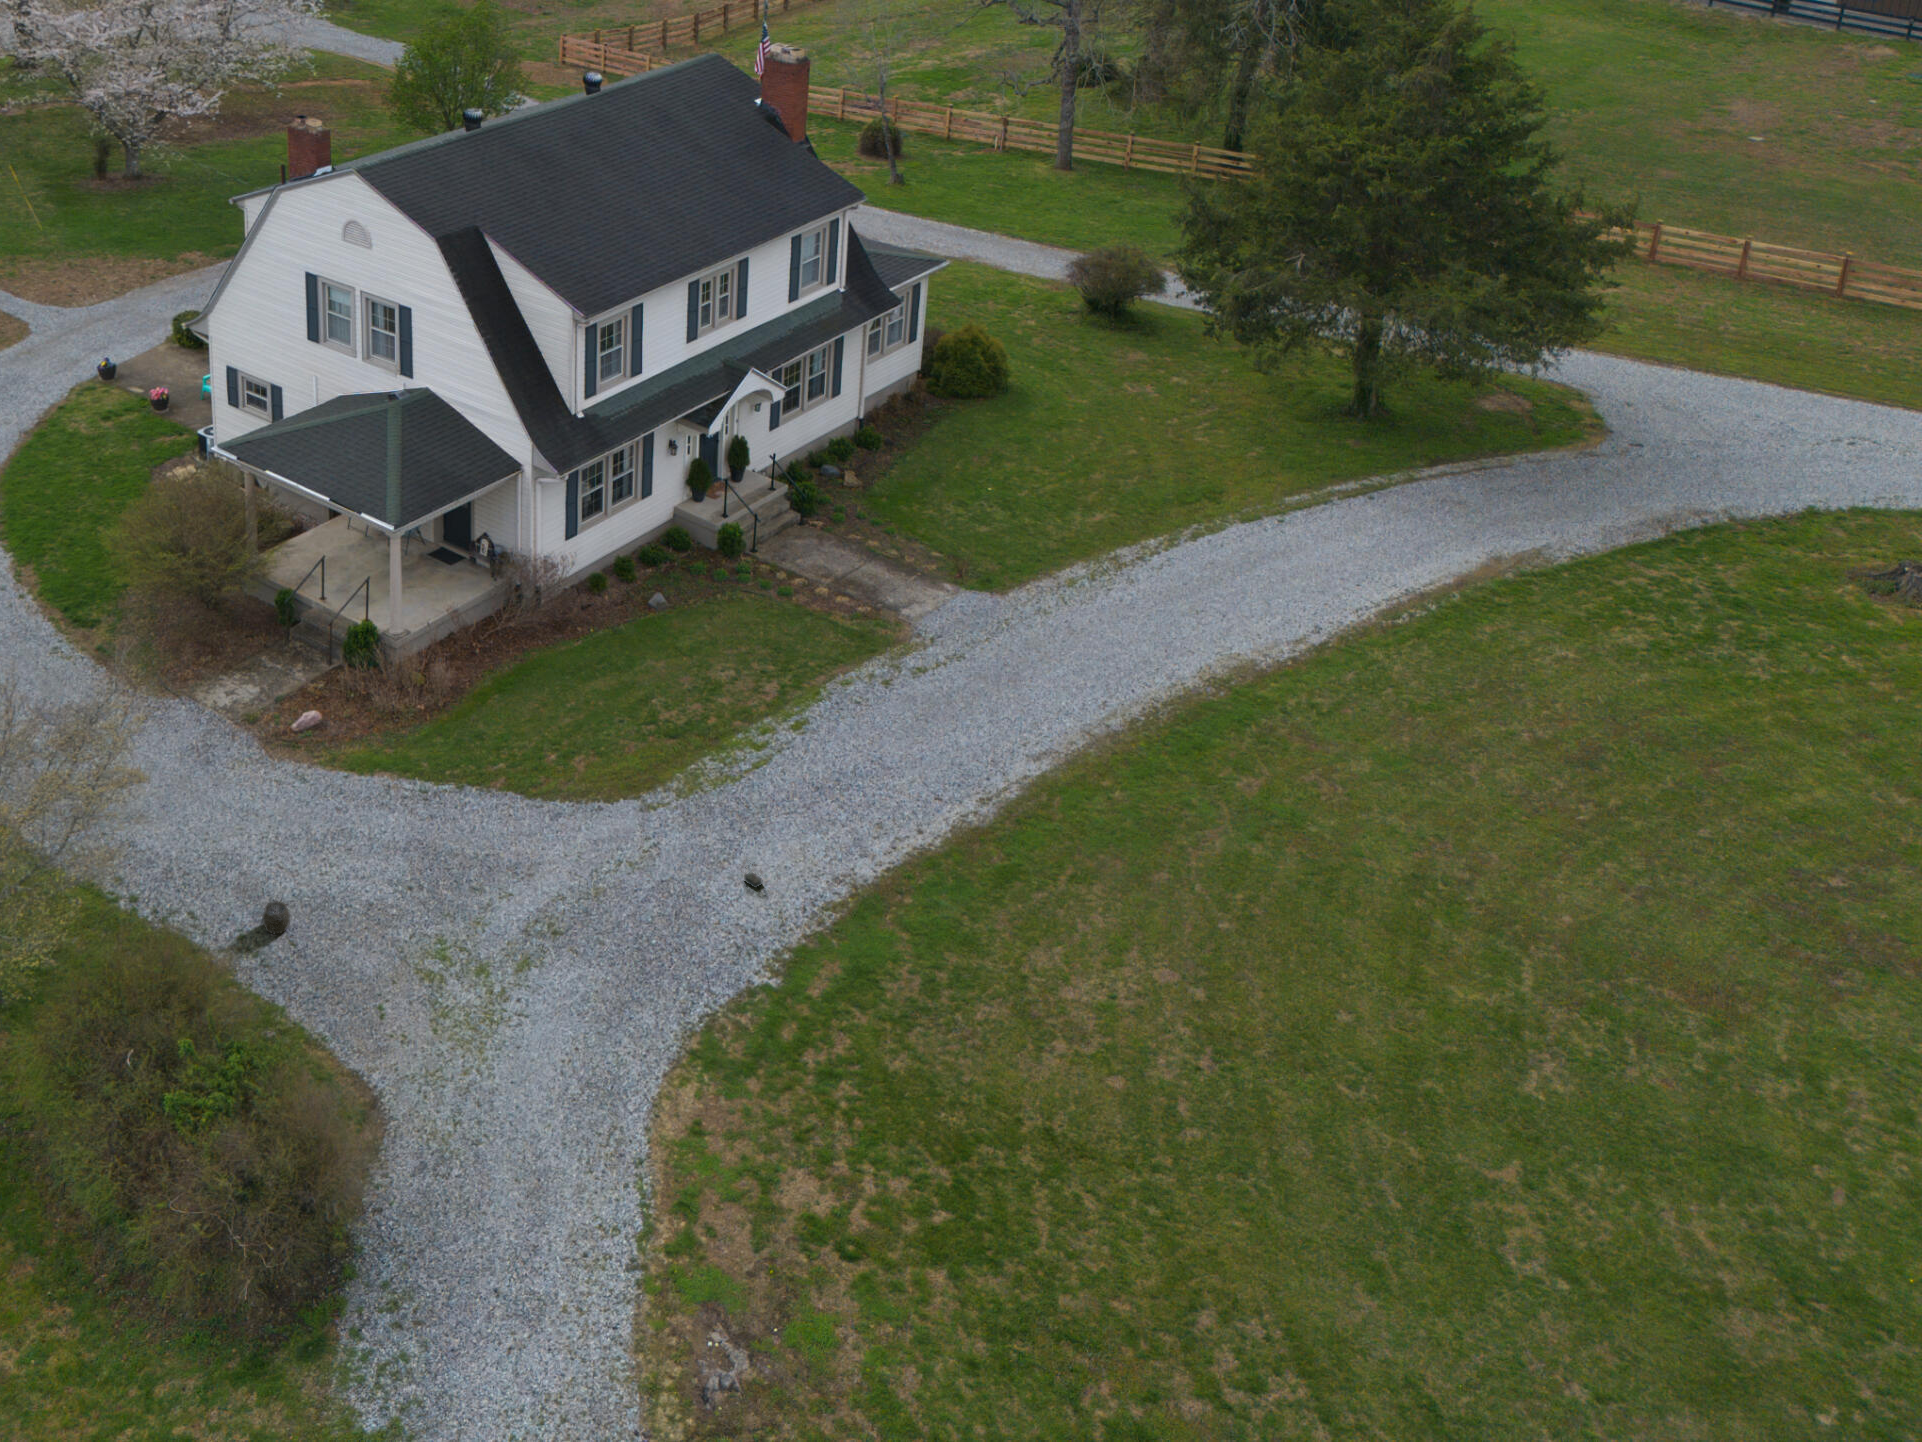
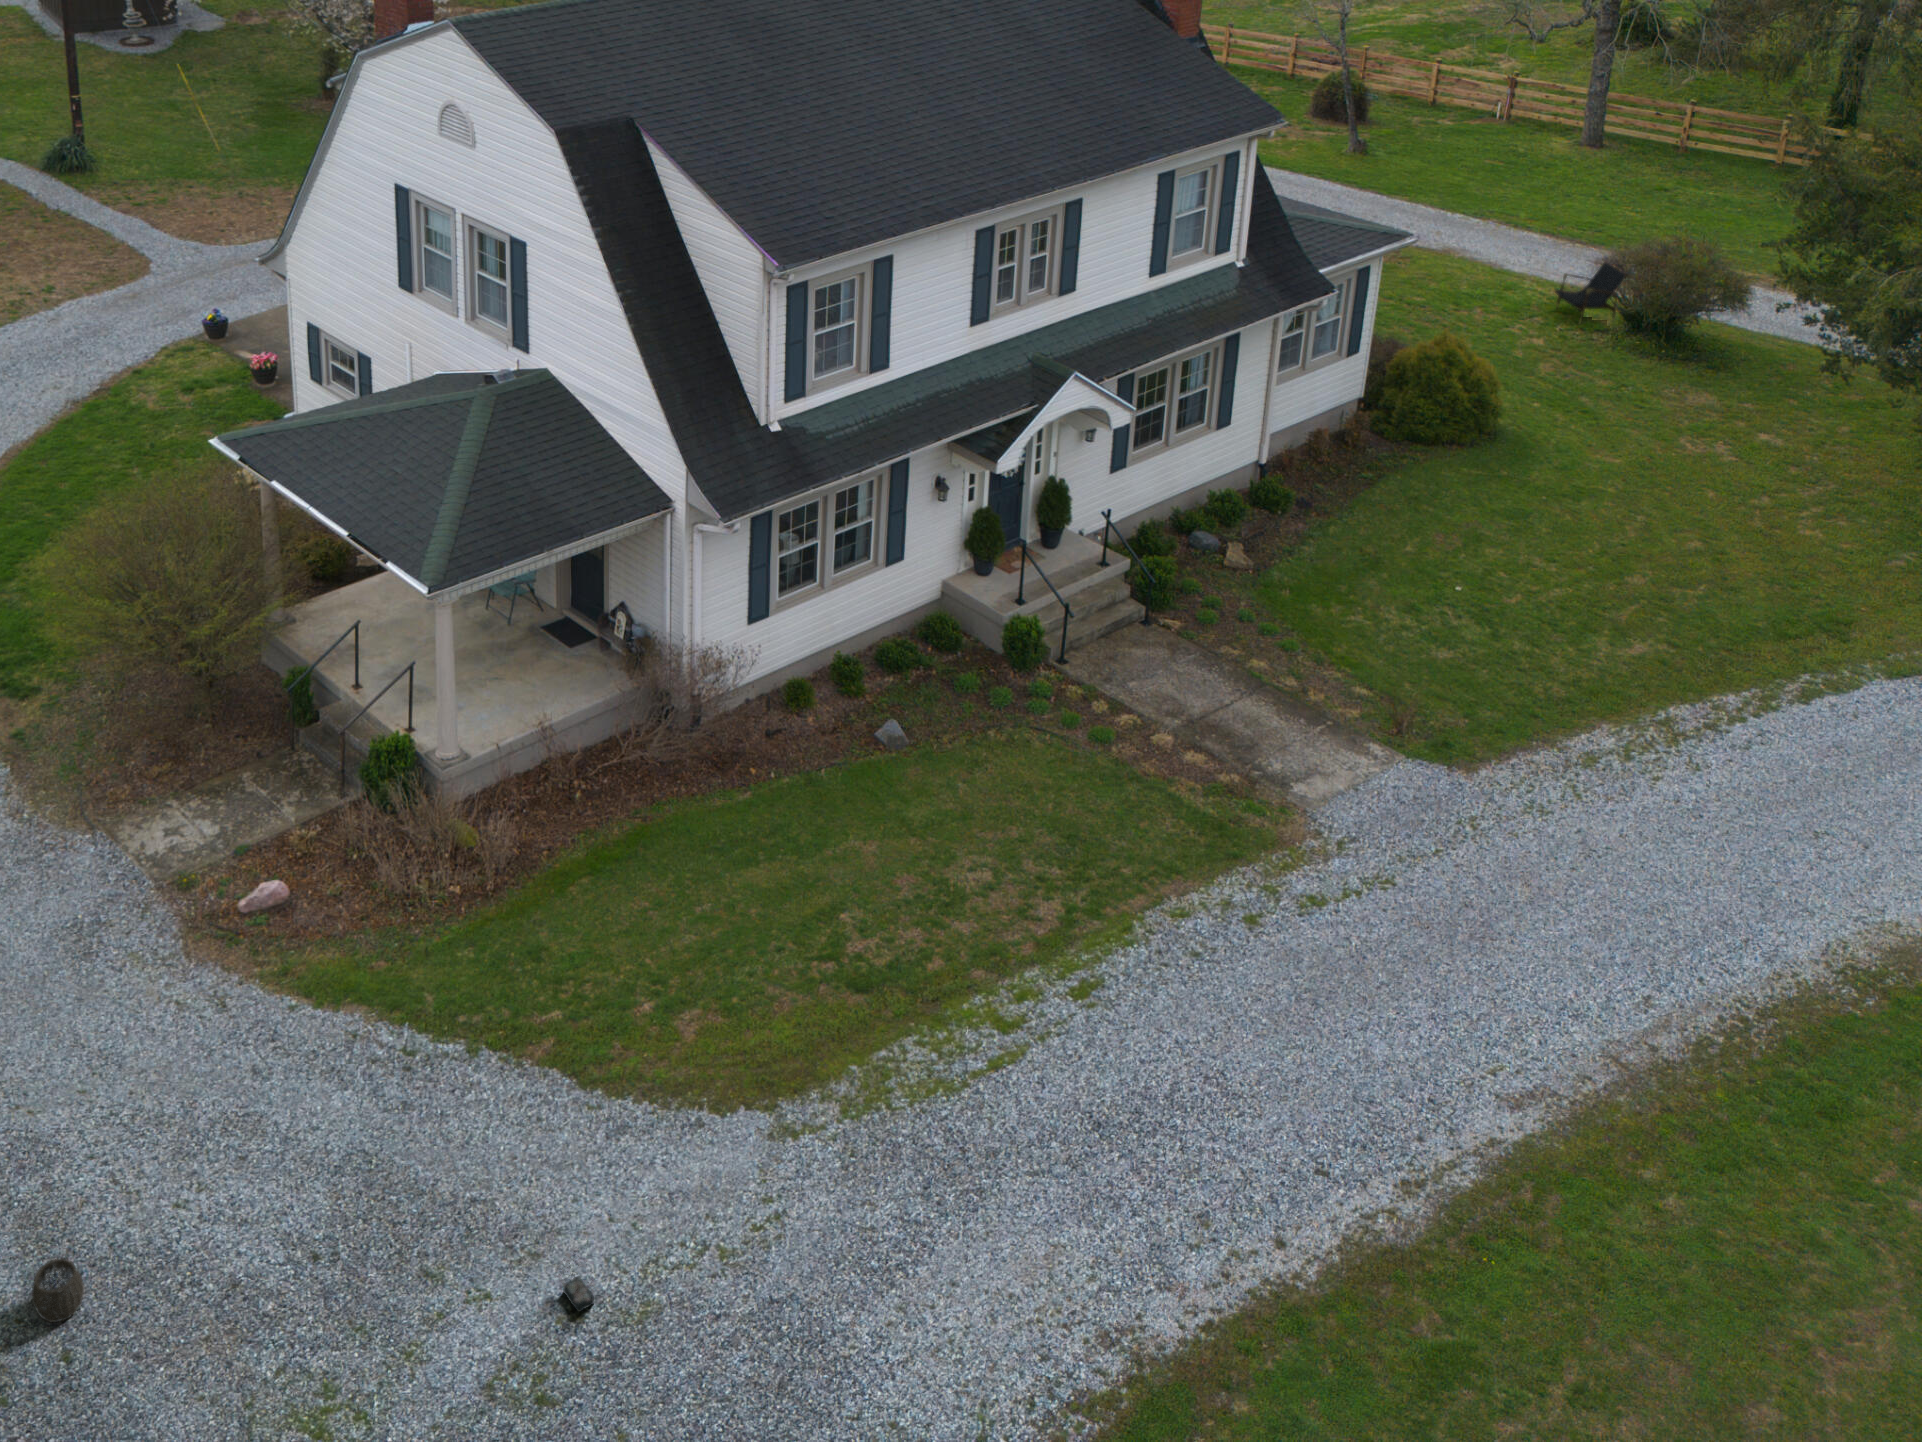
lounge chair: none [1042,269,1086,312] -> present [1555,262,1626,323]
decorative plant: present [741,862,763,888] -> present [557,1254,599,1312]

